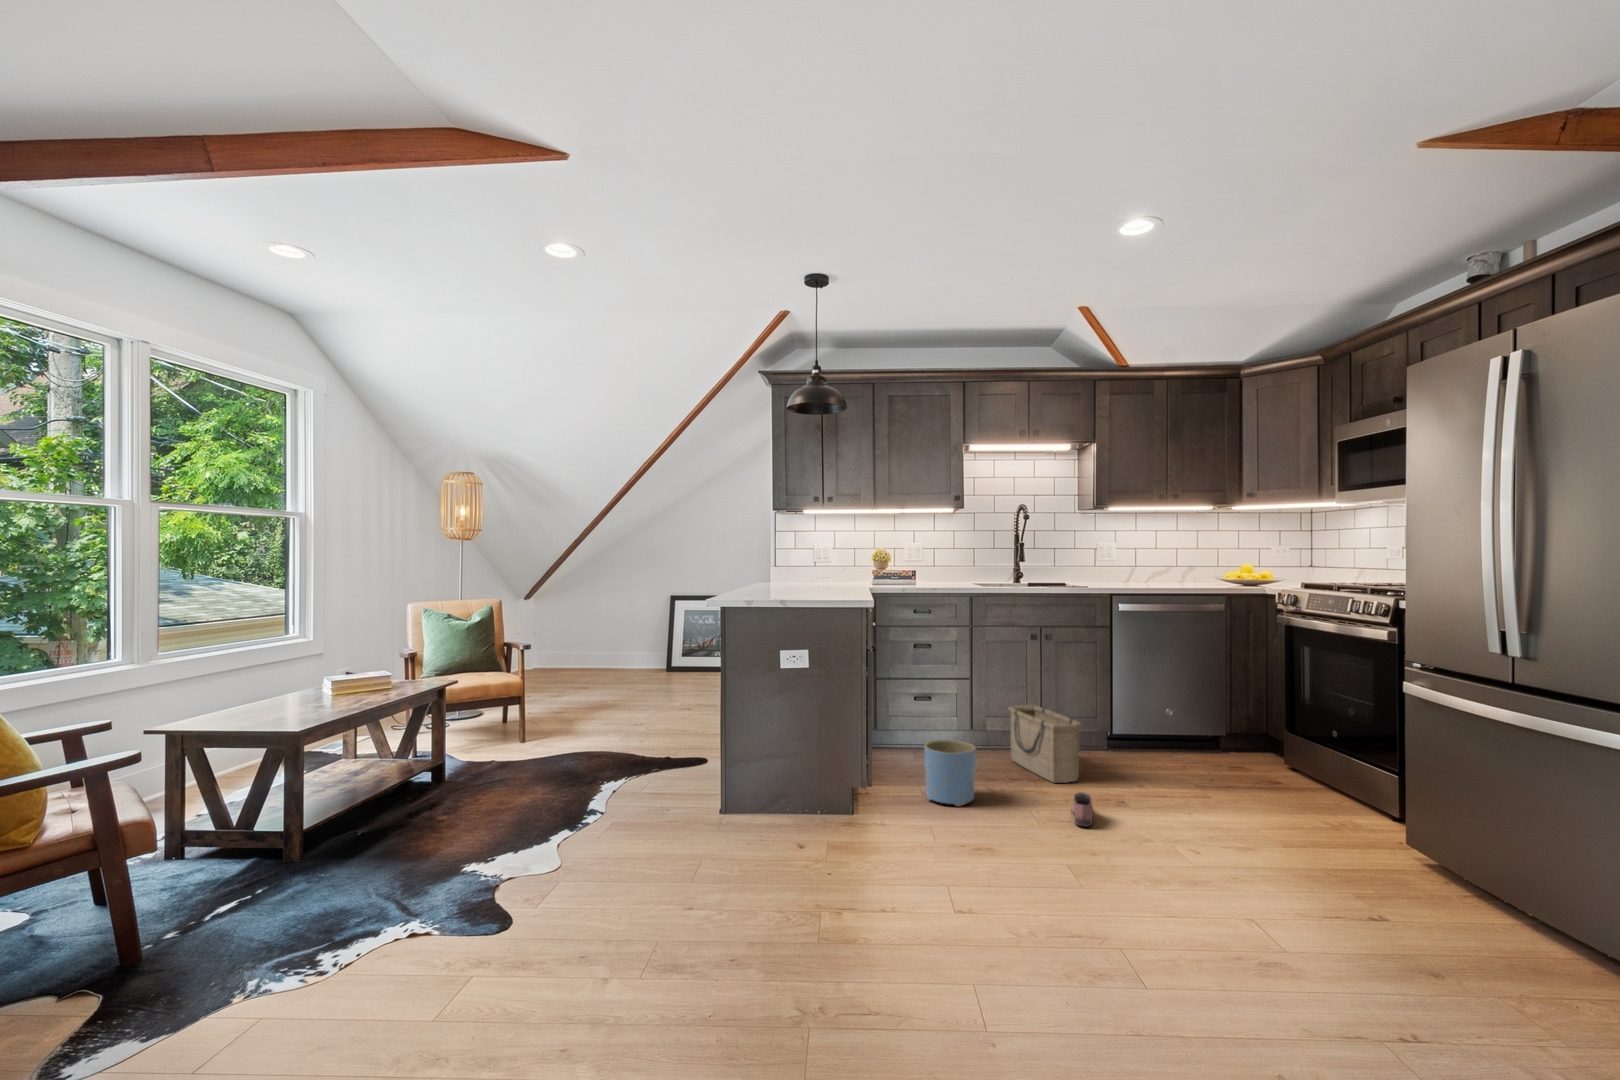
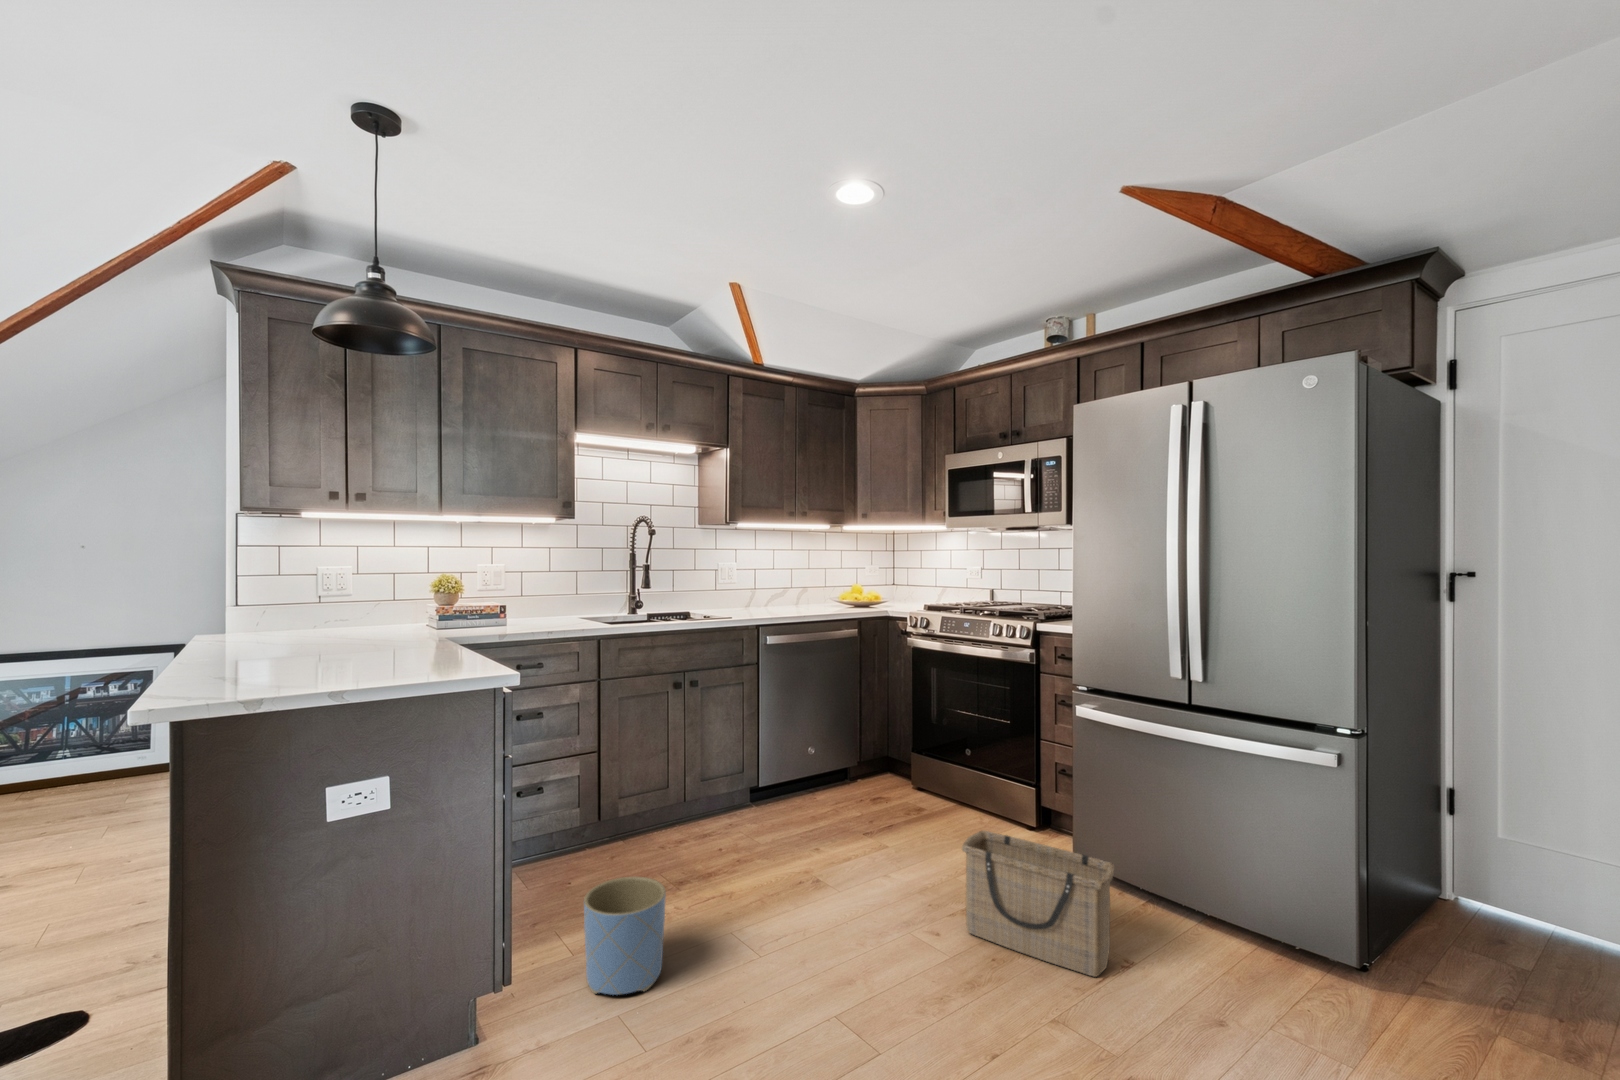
basket: present [1009,705,1082,783] -> present [962,831,1115,977]
shoe: present [1072,792,1093,827] -> none [789,915,835,970]

